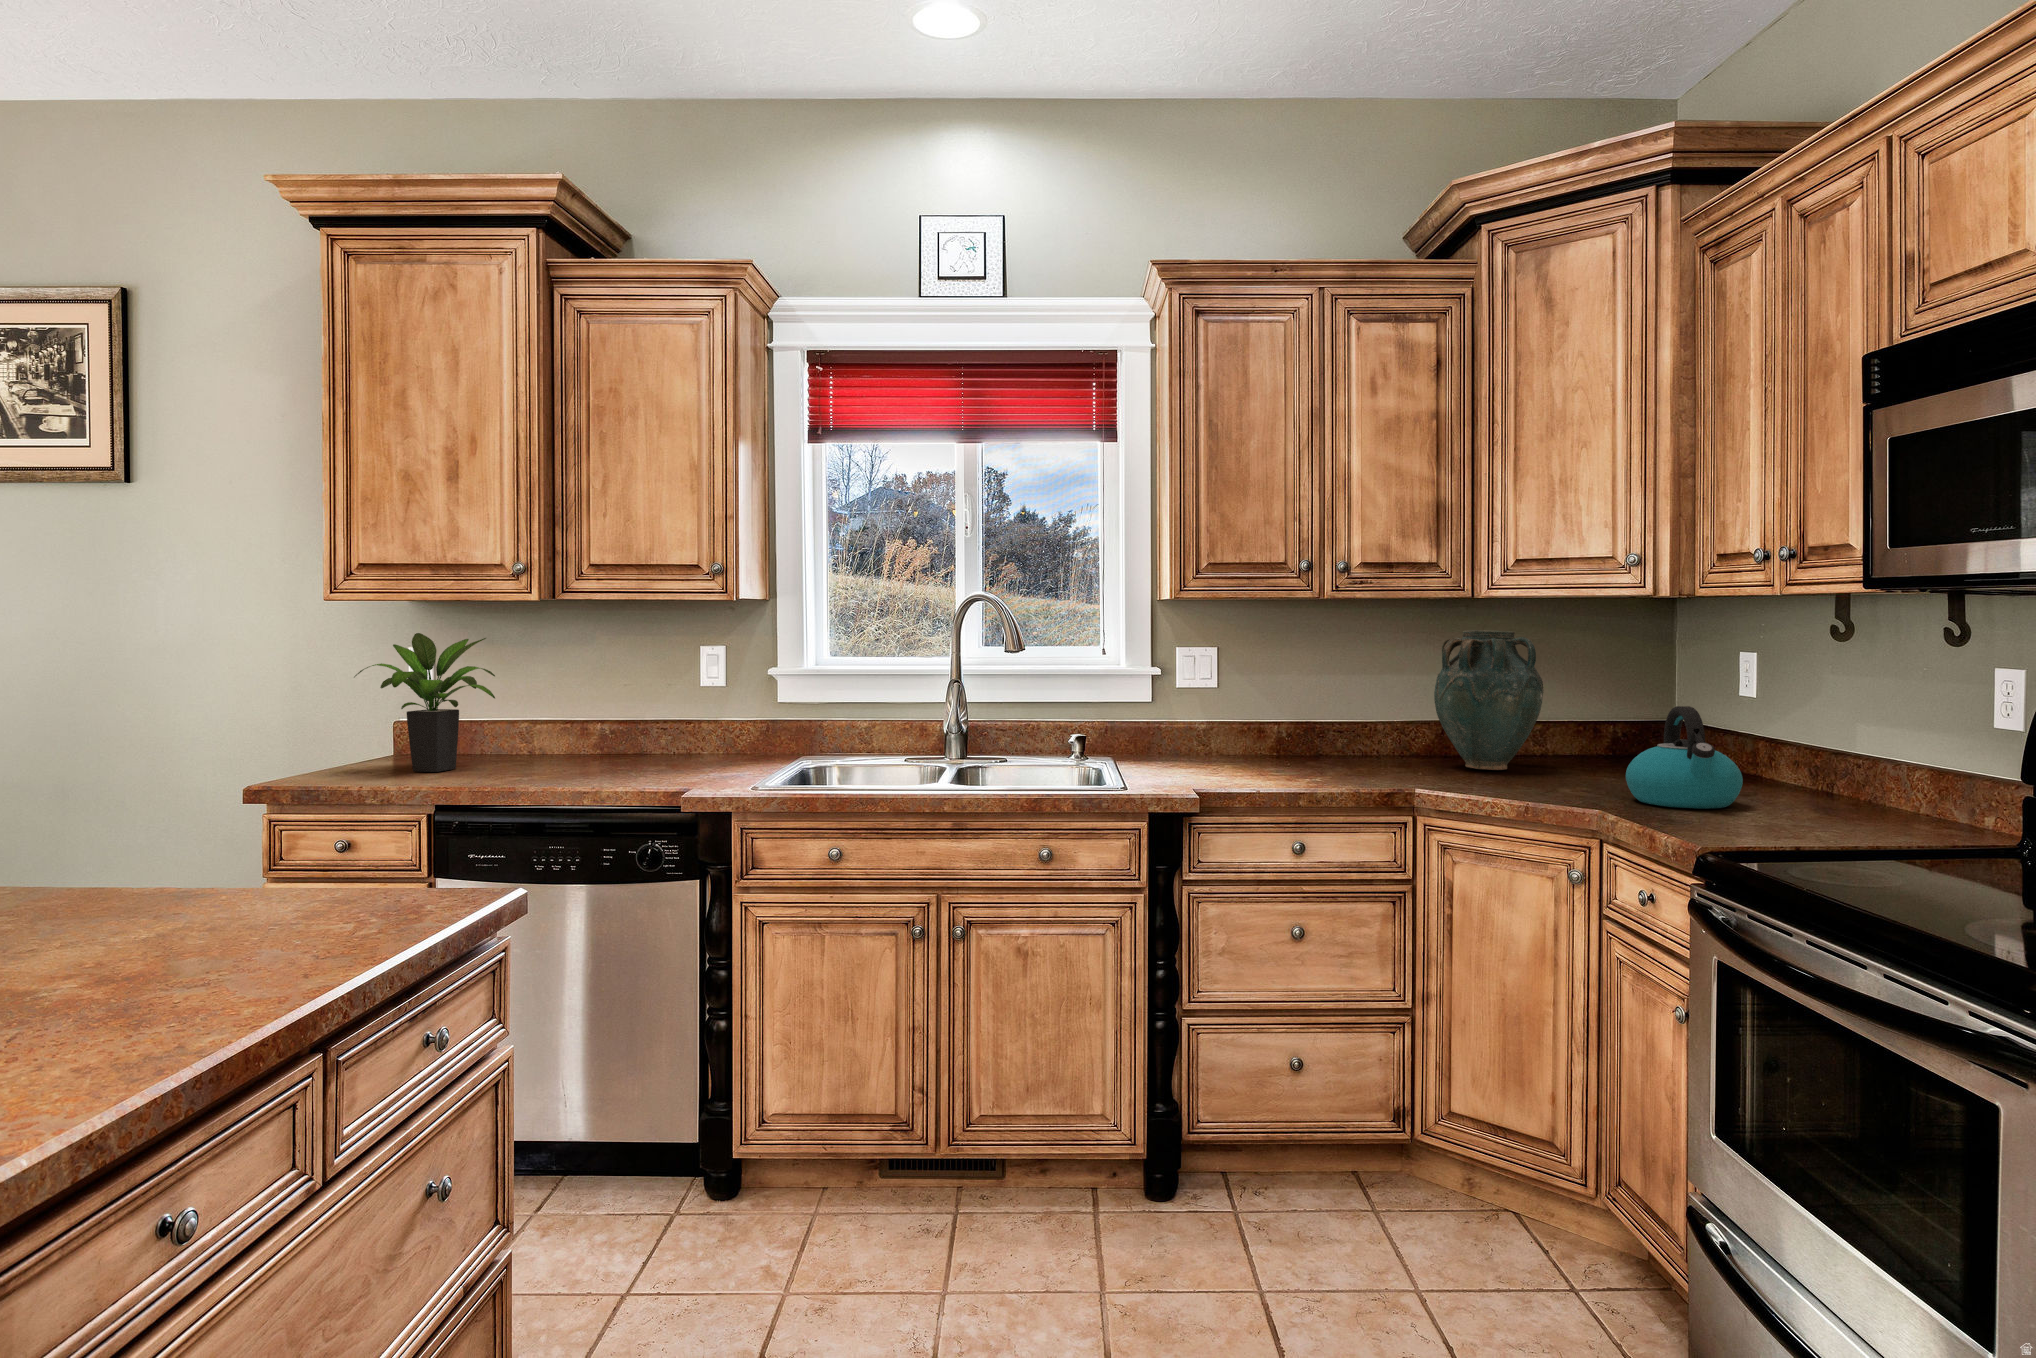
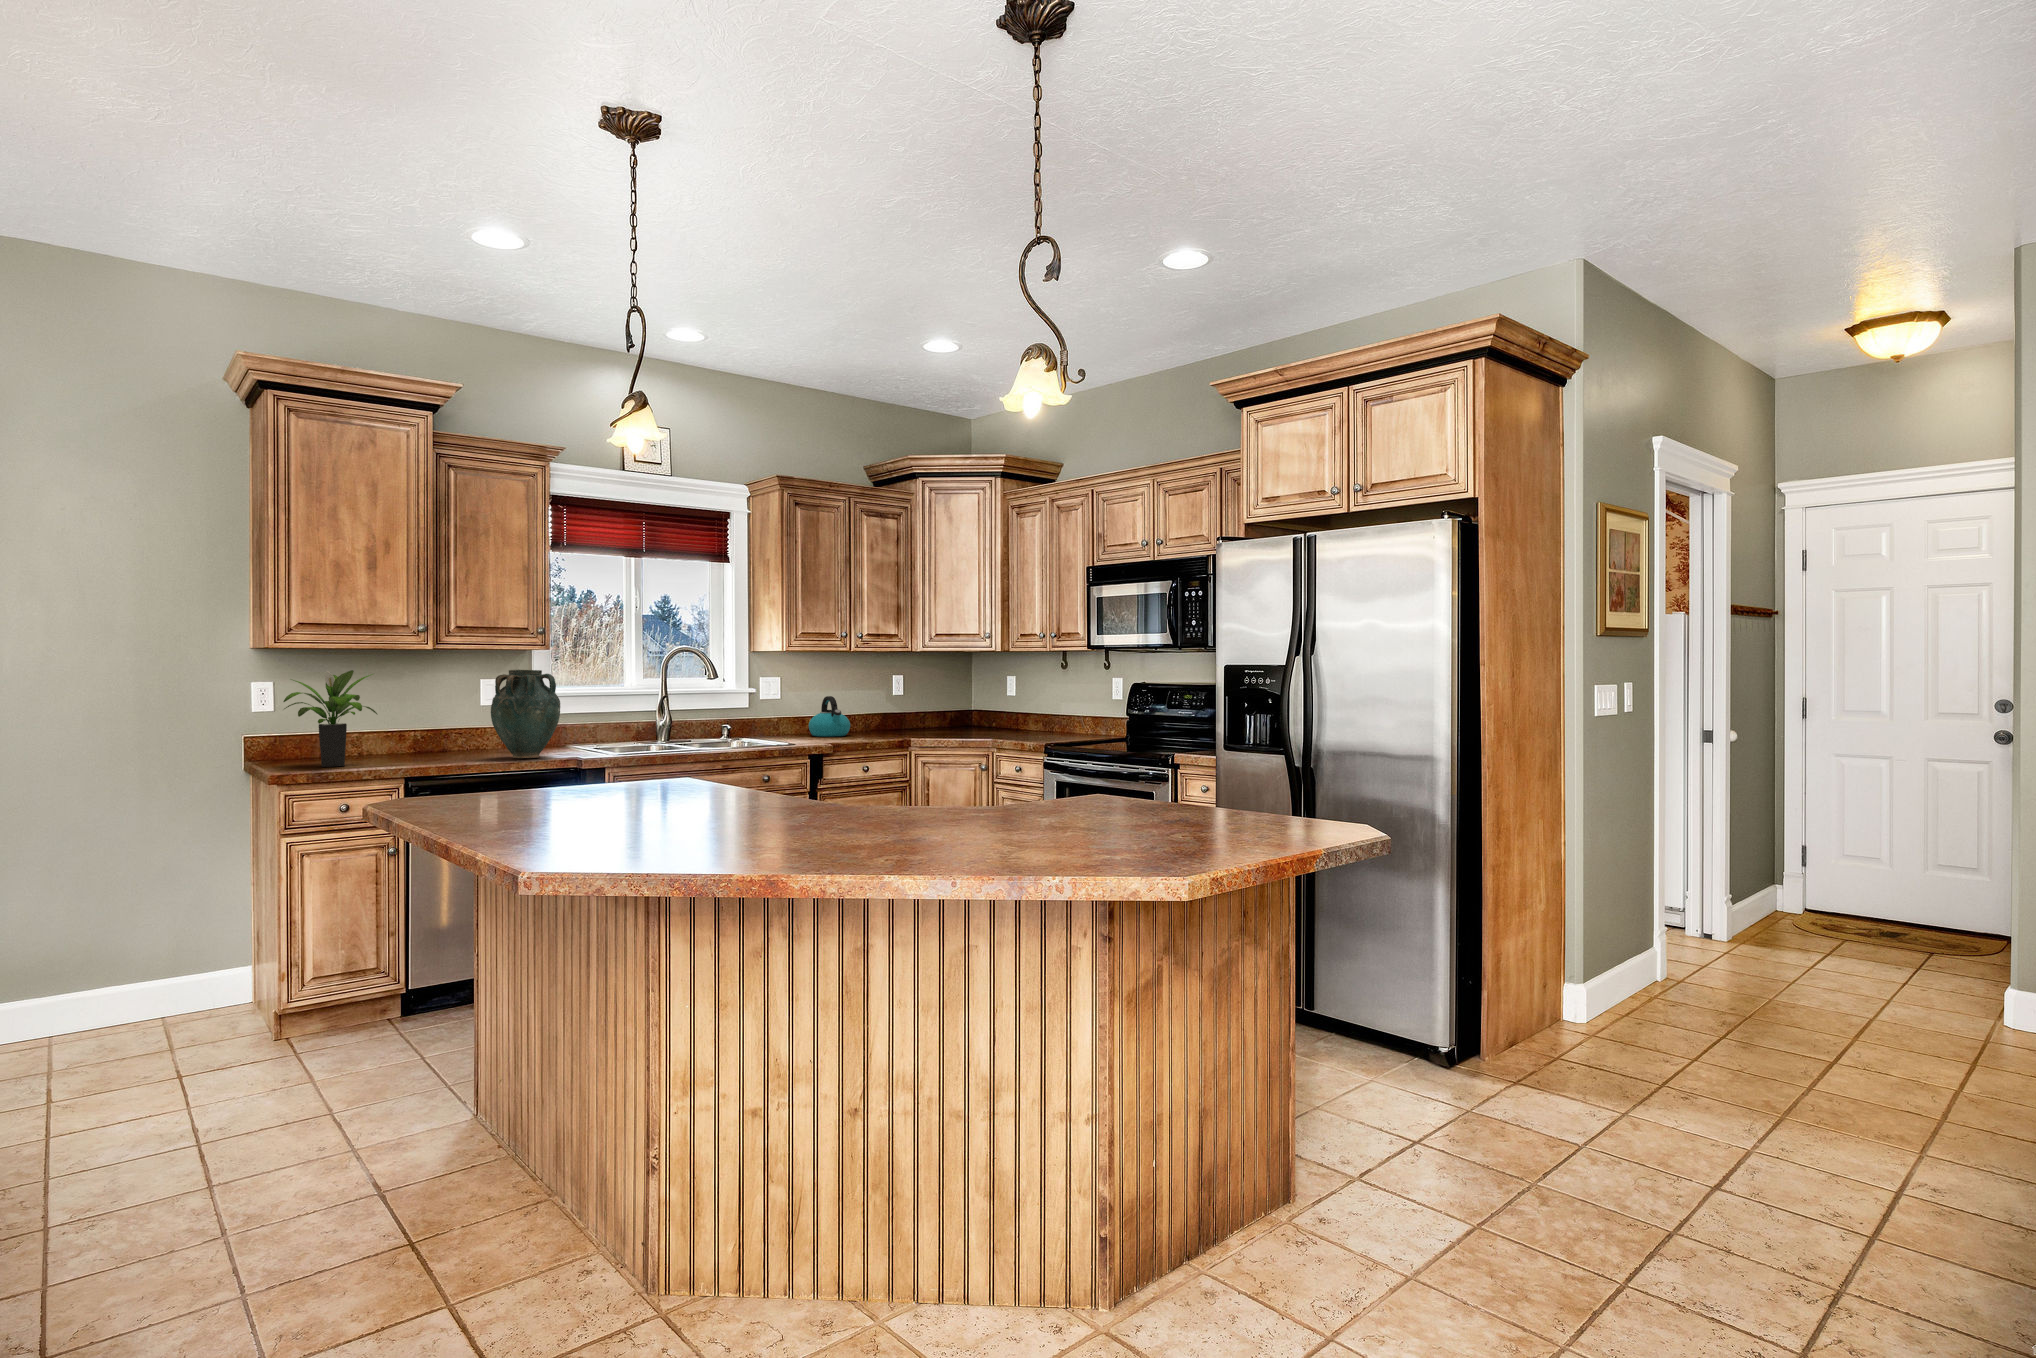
vase: present [1434,630,1544,770] -> present [491,669,560,758]
kettle: present [1626,706,1743,809] -> present [809,696,850,737]

